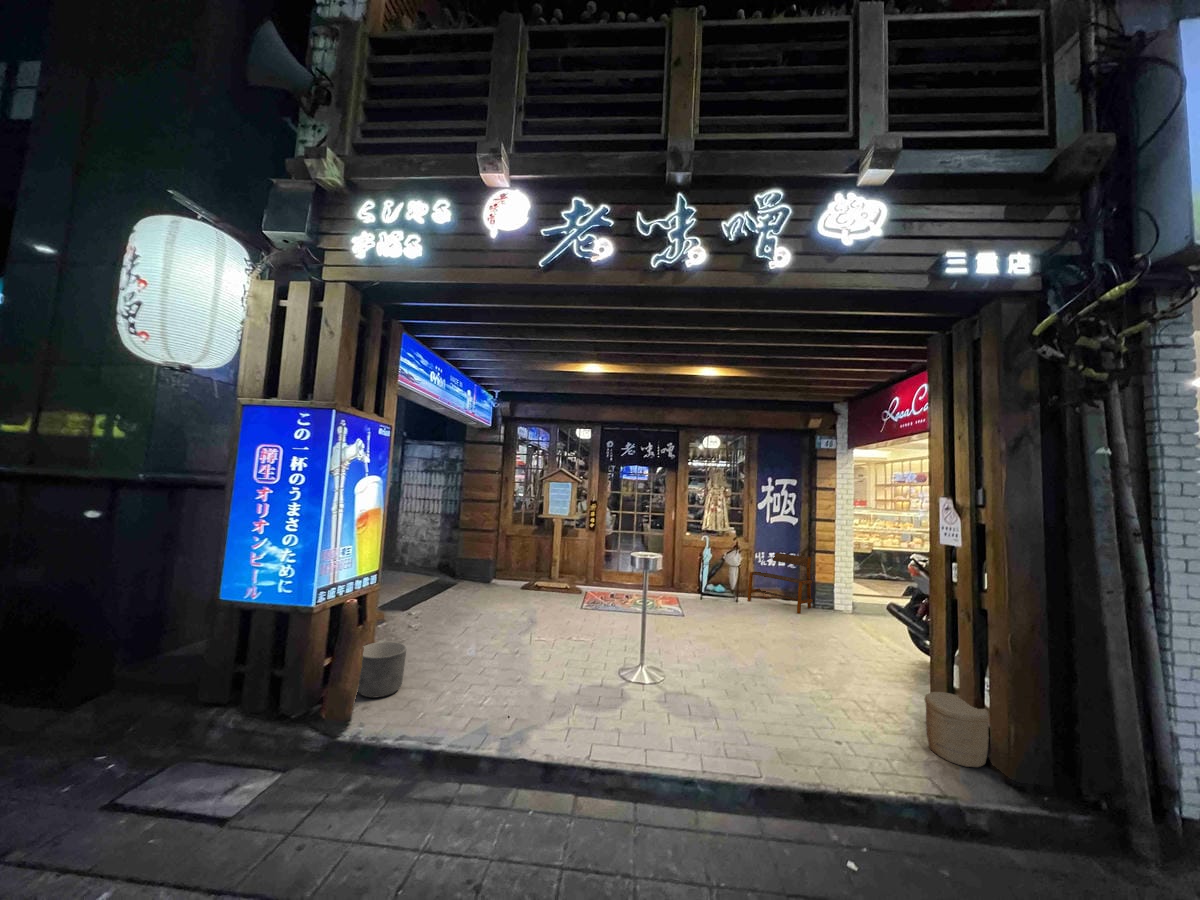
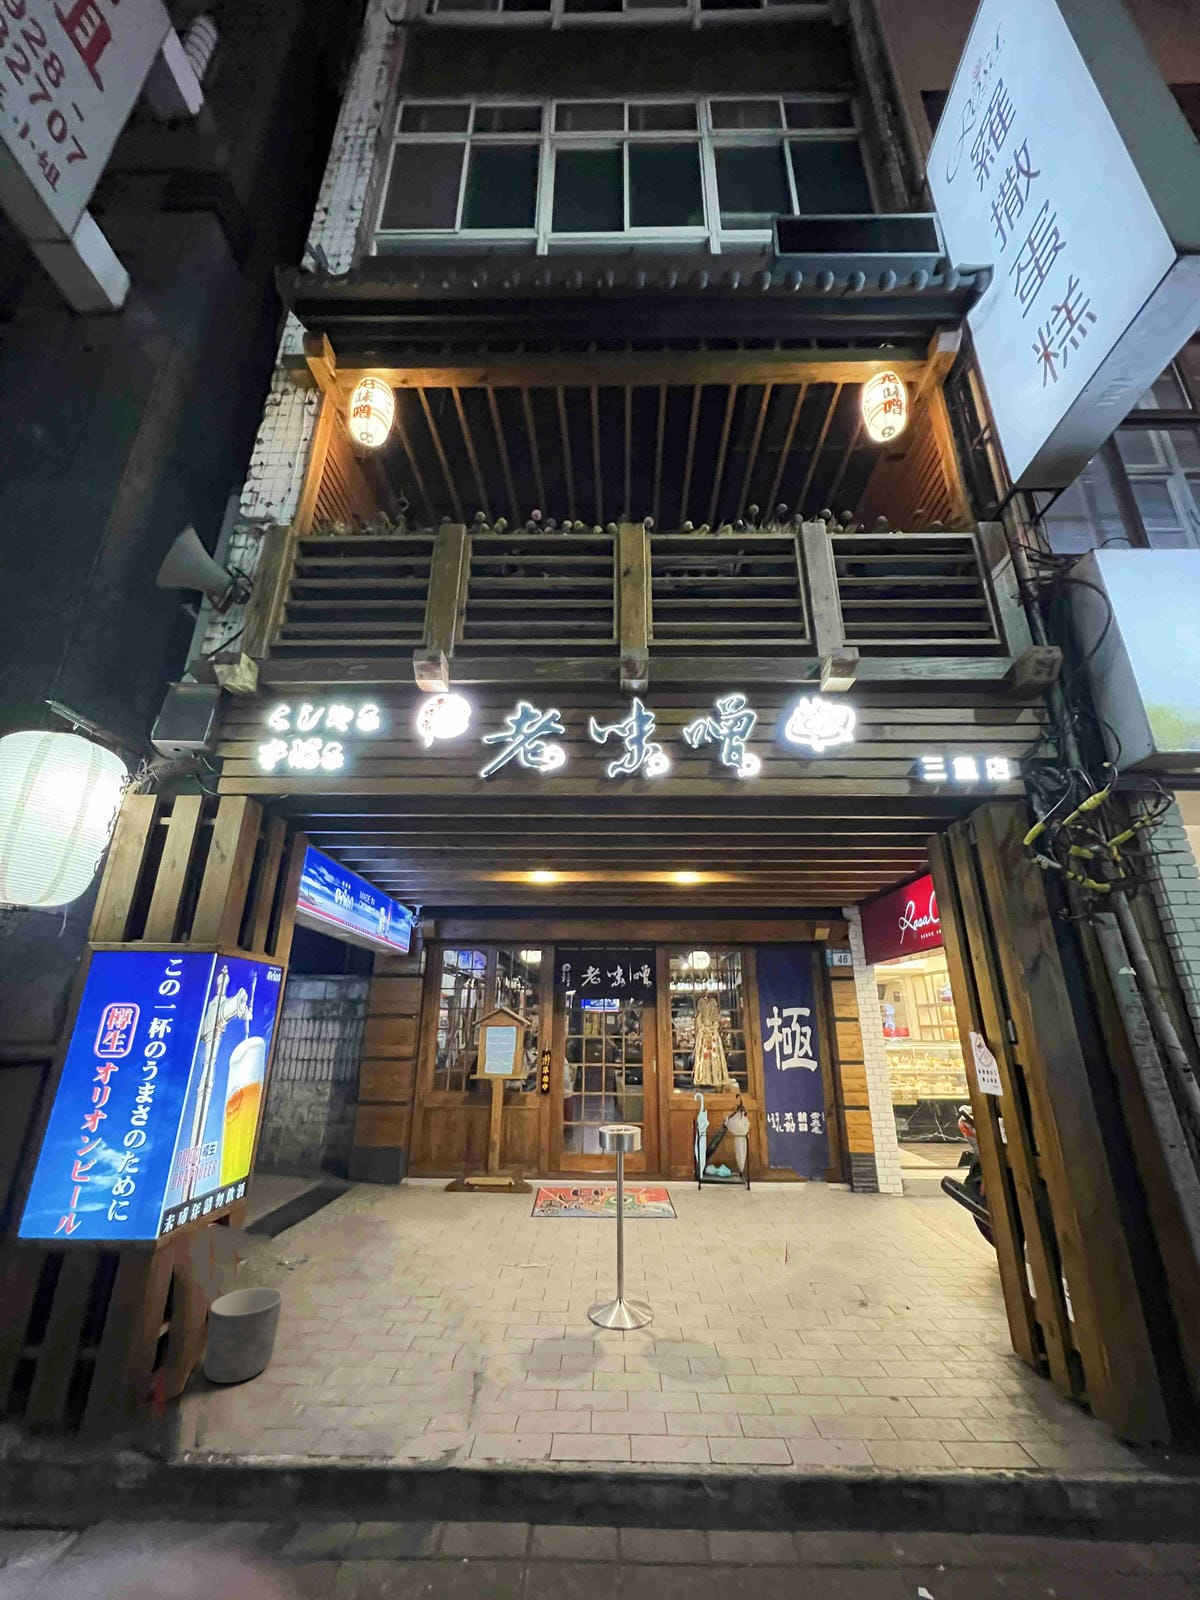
bench: present [747,553,813,614] -> none [761,1111,848,1203]
woven basket: present [924,692,989,767] -> none [993,1306,1083,1419]

